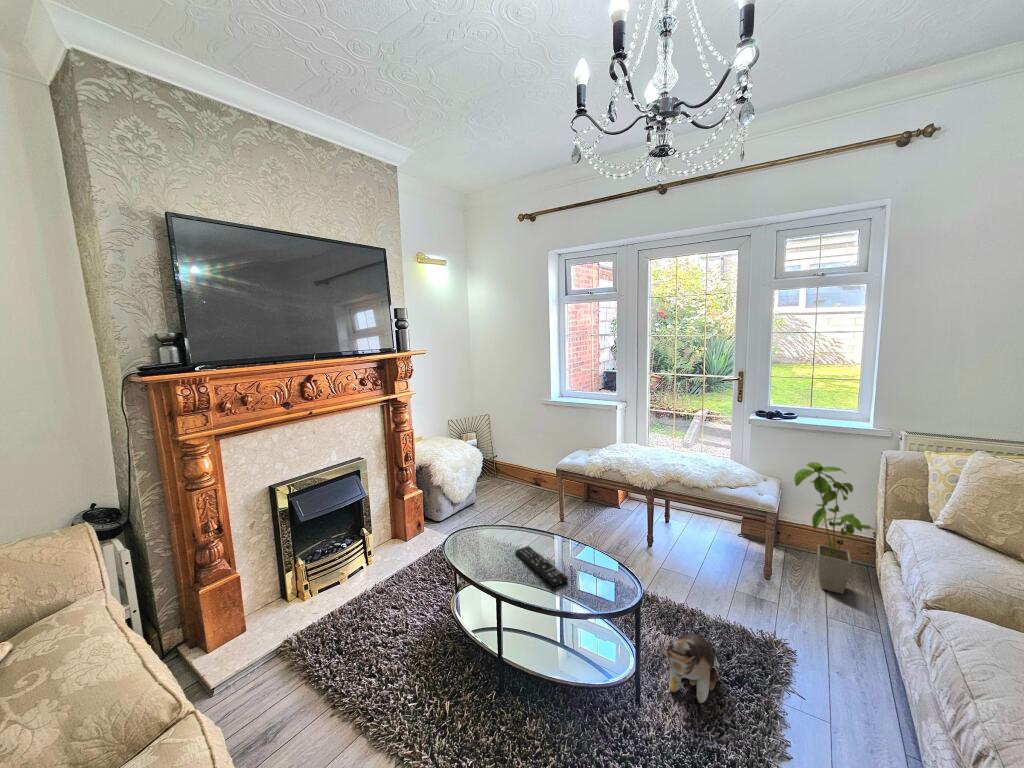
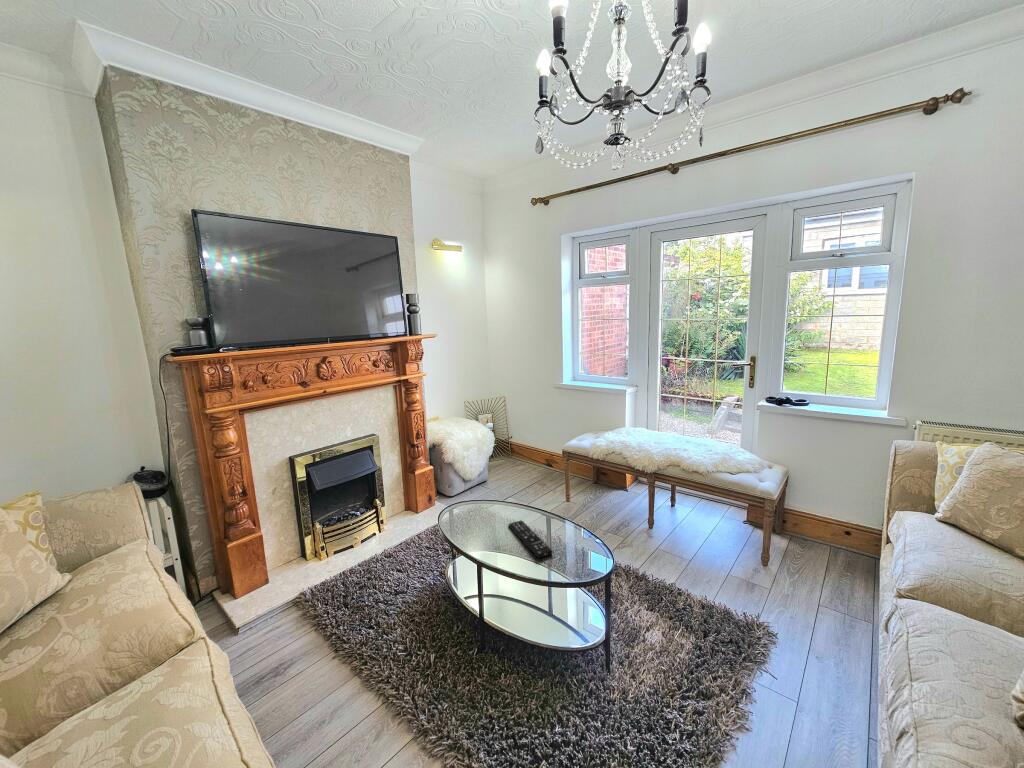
house plant: present [794,462,874,594] -> none [792,450,873,583]
plush toy: present [661,634,718,703] -> none [630,609,690,673]

